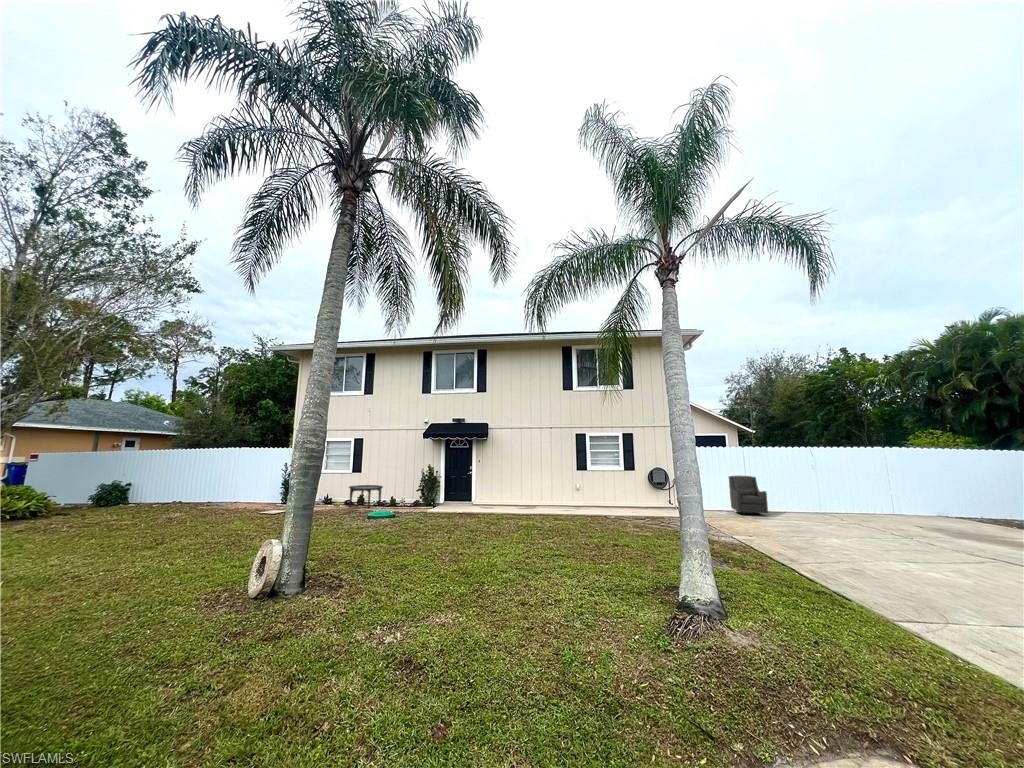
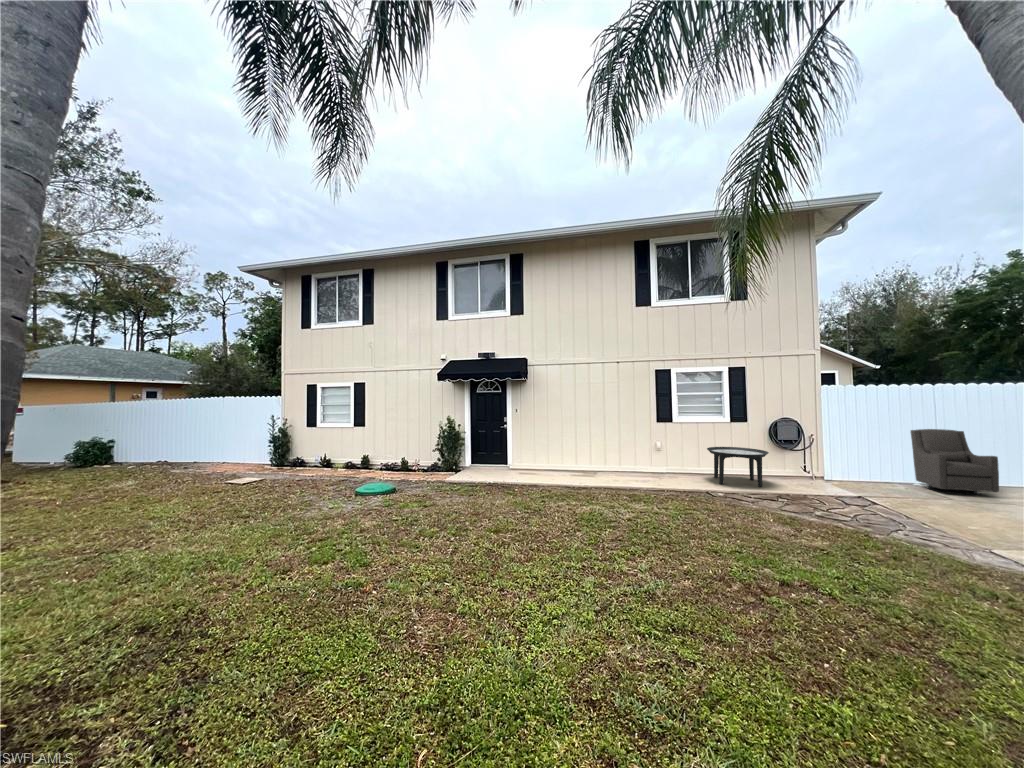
round table: present [349,485,383,508] -> present [707,447,769,487]

